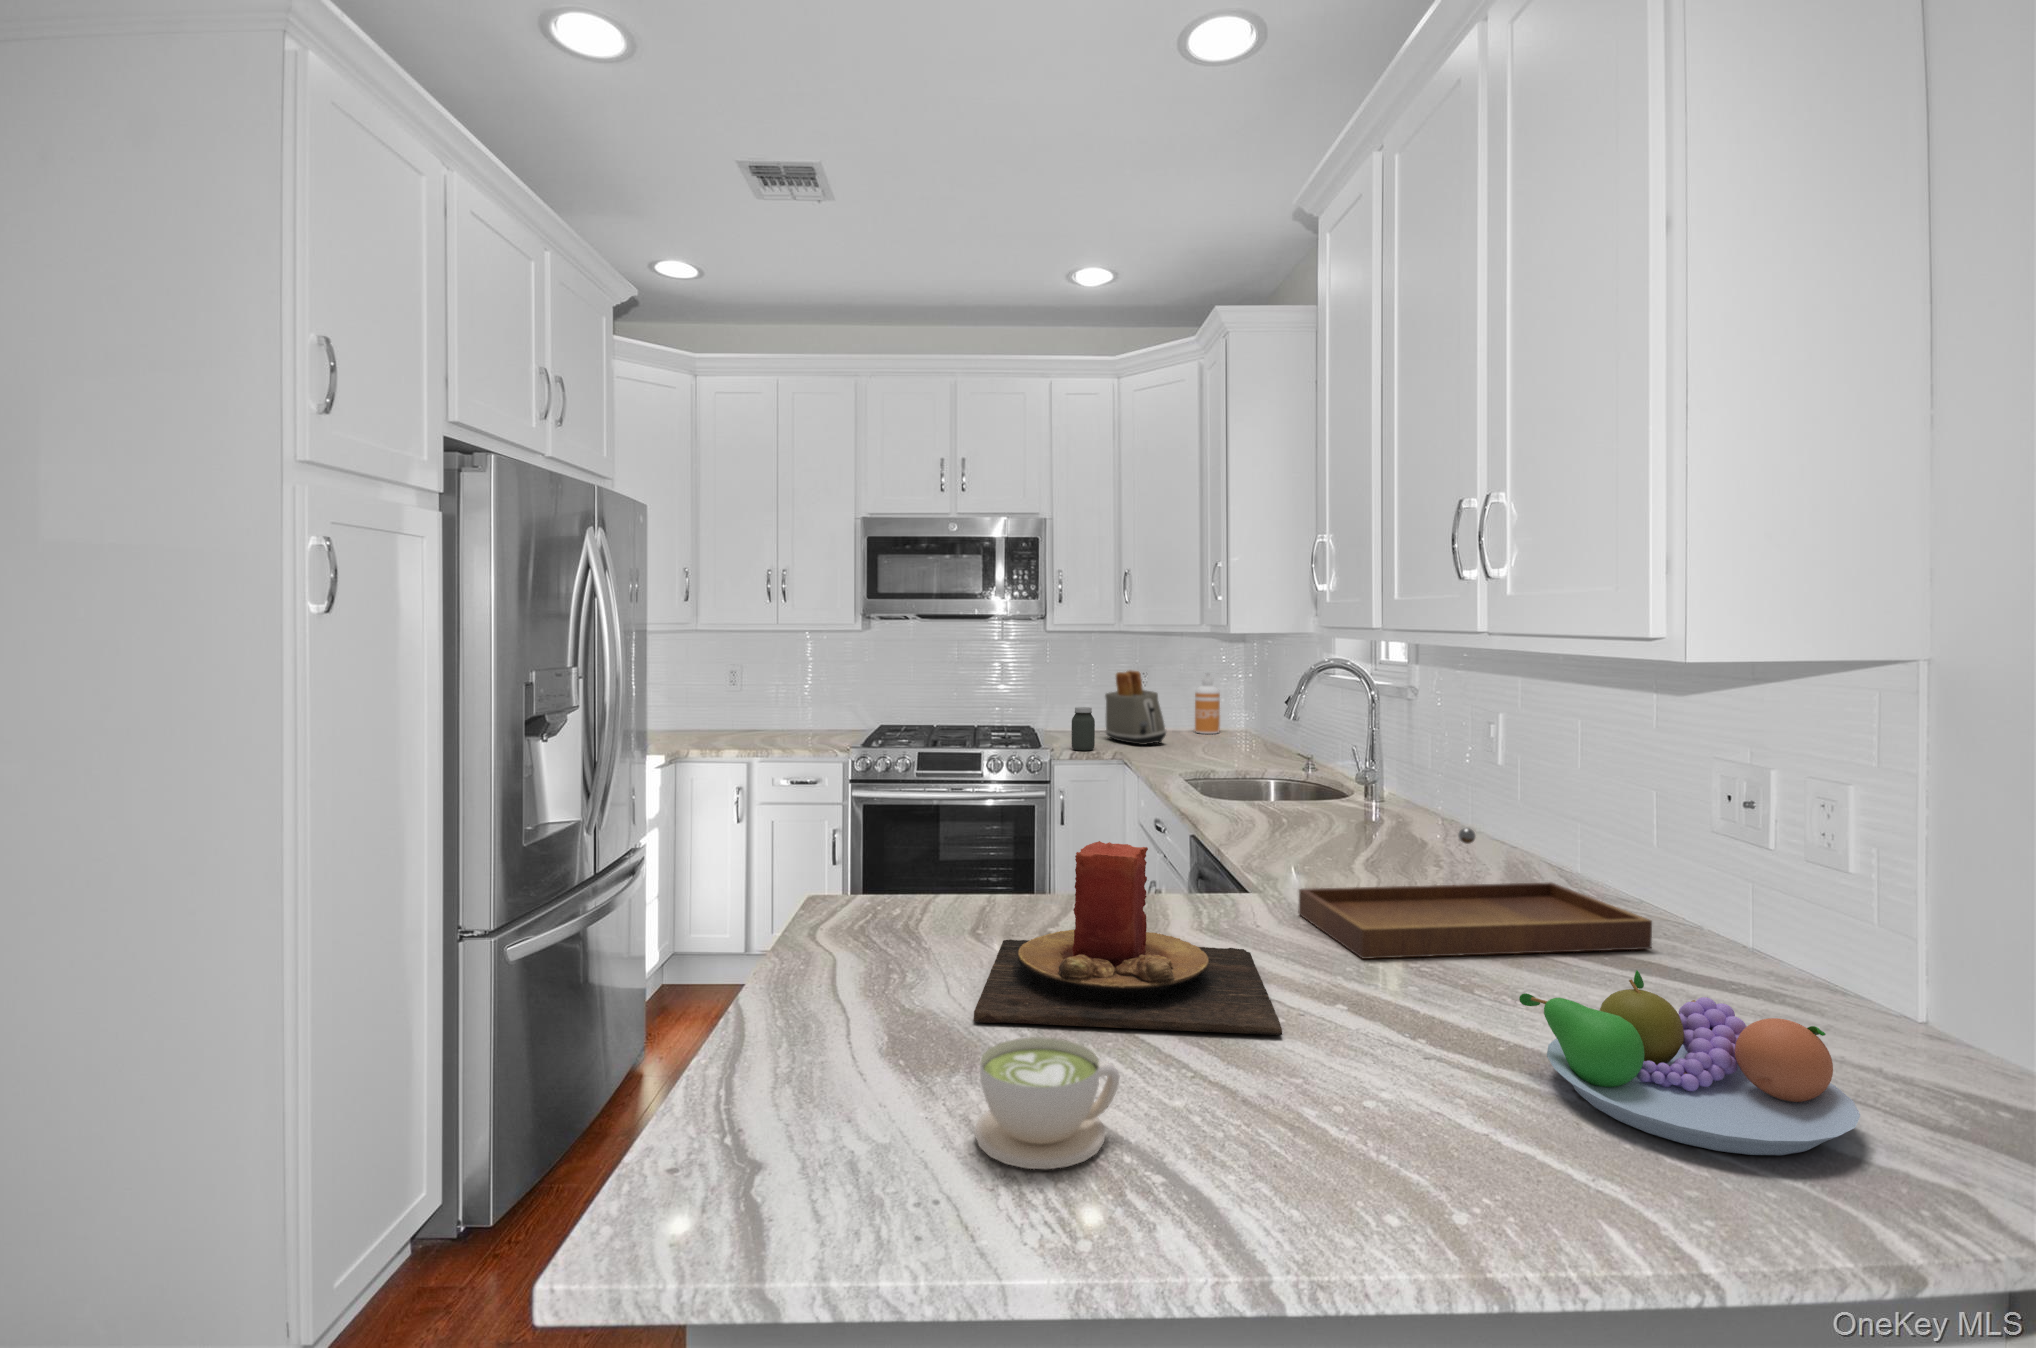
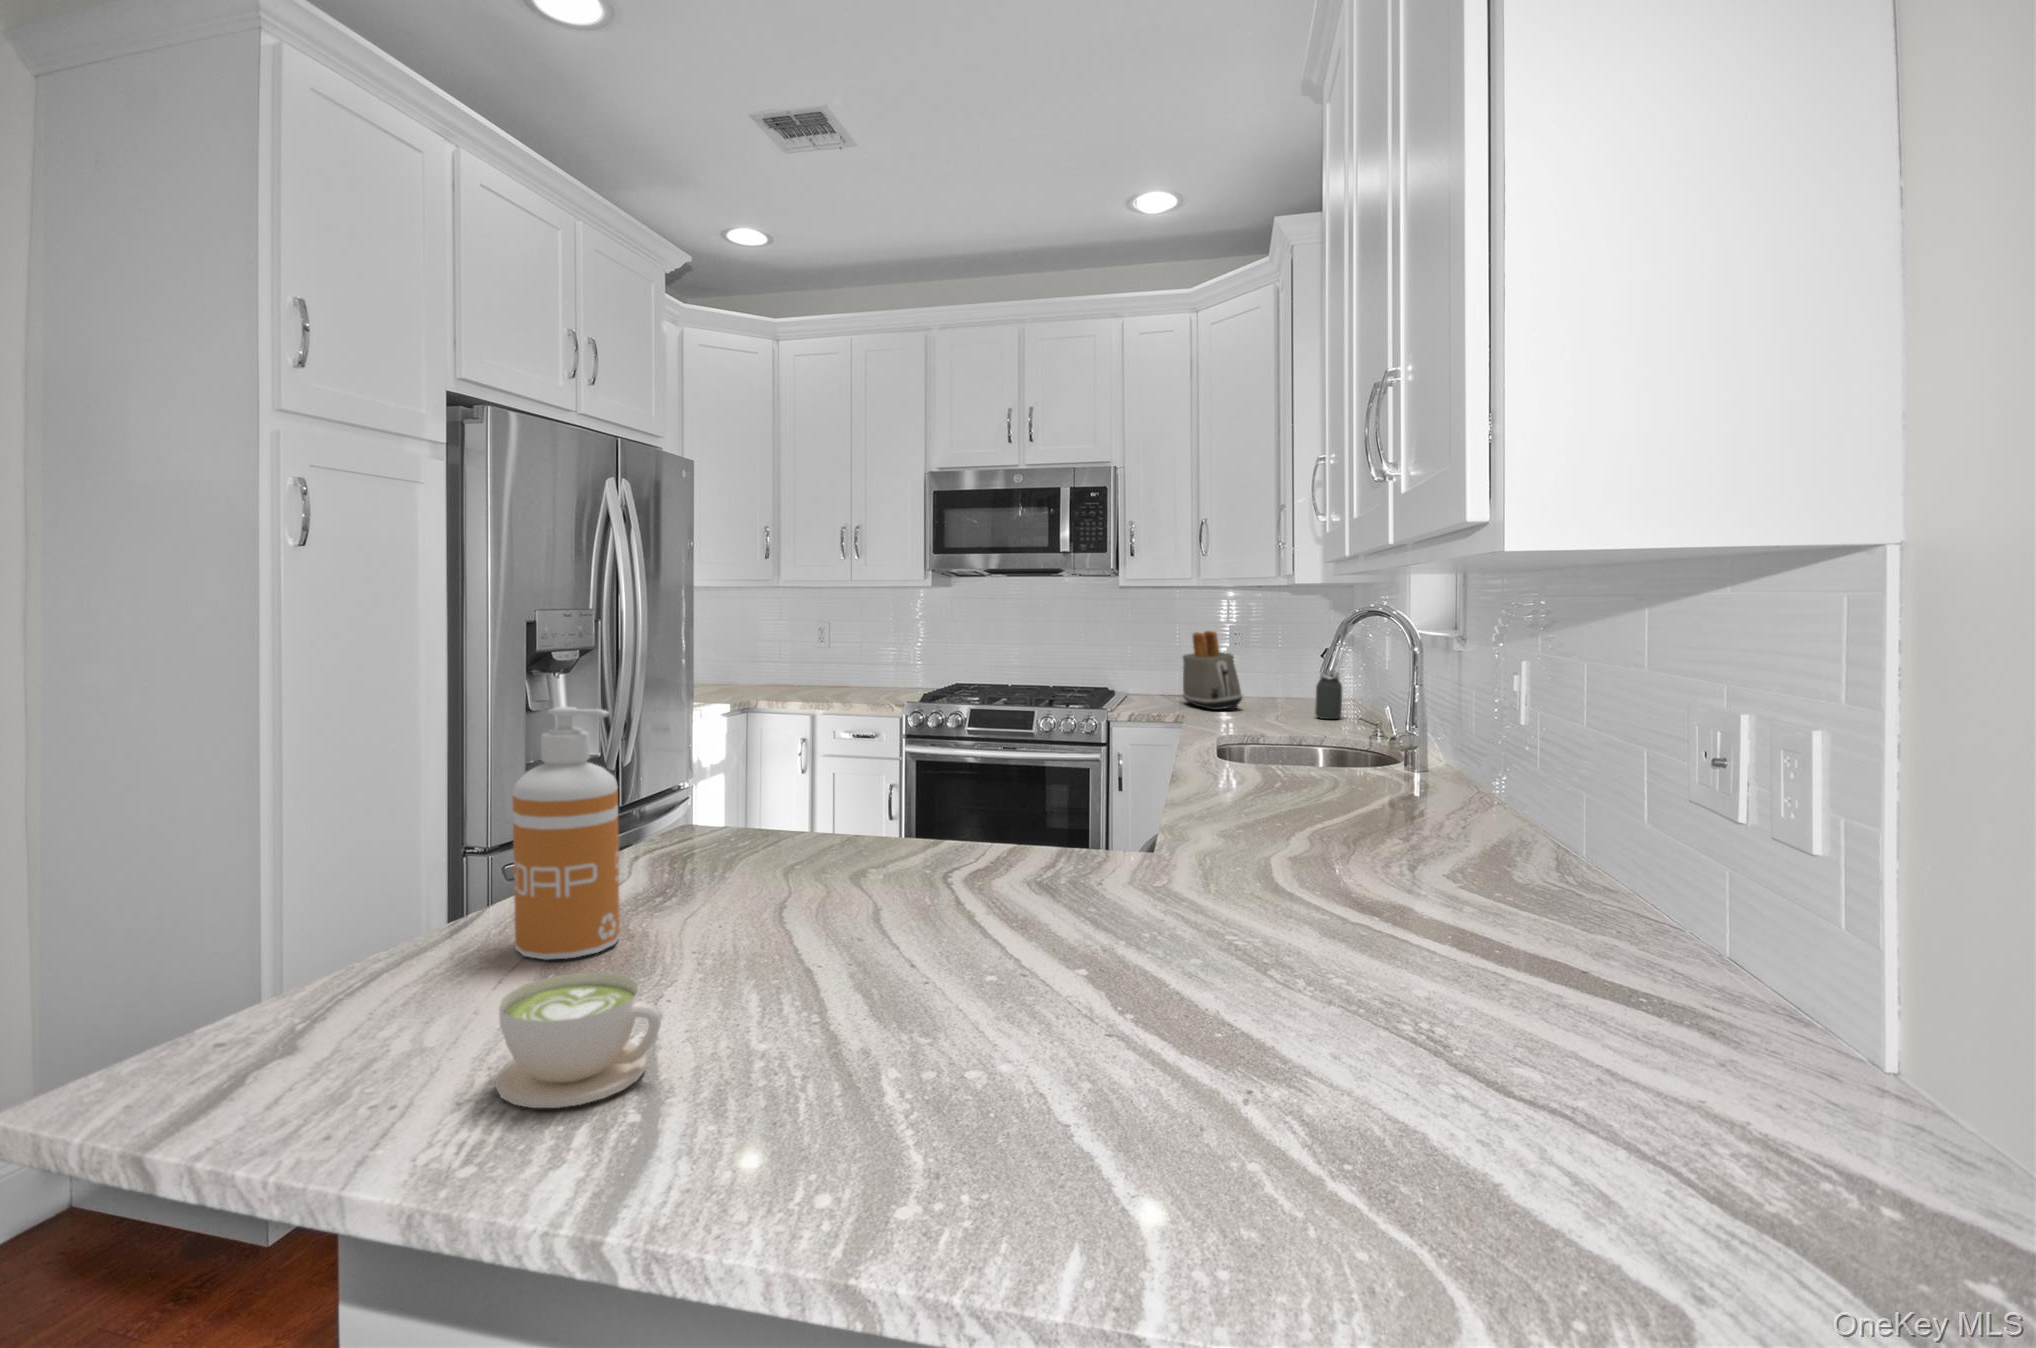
soap dispenser: present [1195,671,1220,734] -> present [512,707,620,960]
jar: present [1072,707,1095,751] -> present [1315,672,1342,719]
tray: present [1298,828,1652,959] -> none [1157,793,1536,946]
candle: present [974,841,1282,1035] -> none [667,783,1043,1001]
fruit bowl: present [1519,970,1860,1155] -> none [1194,957,1534,1193]

